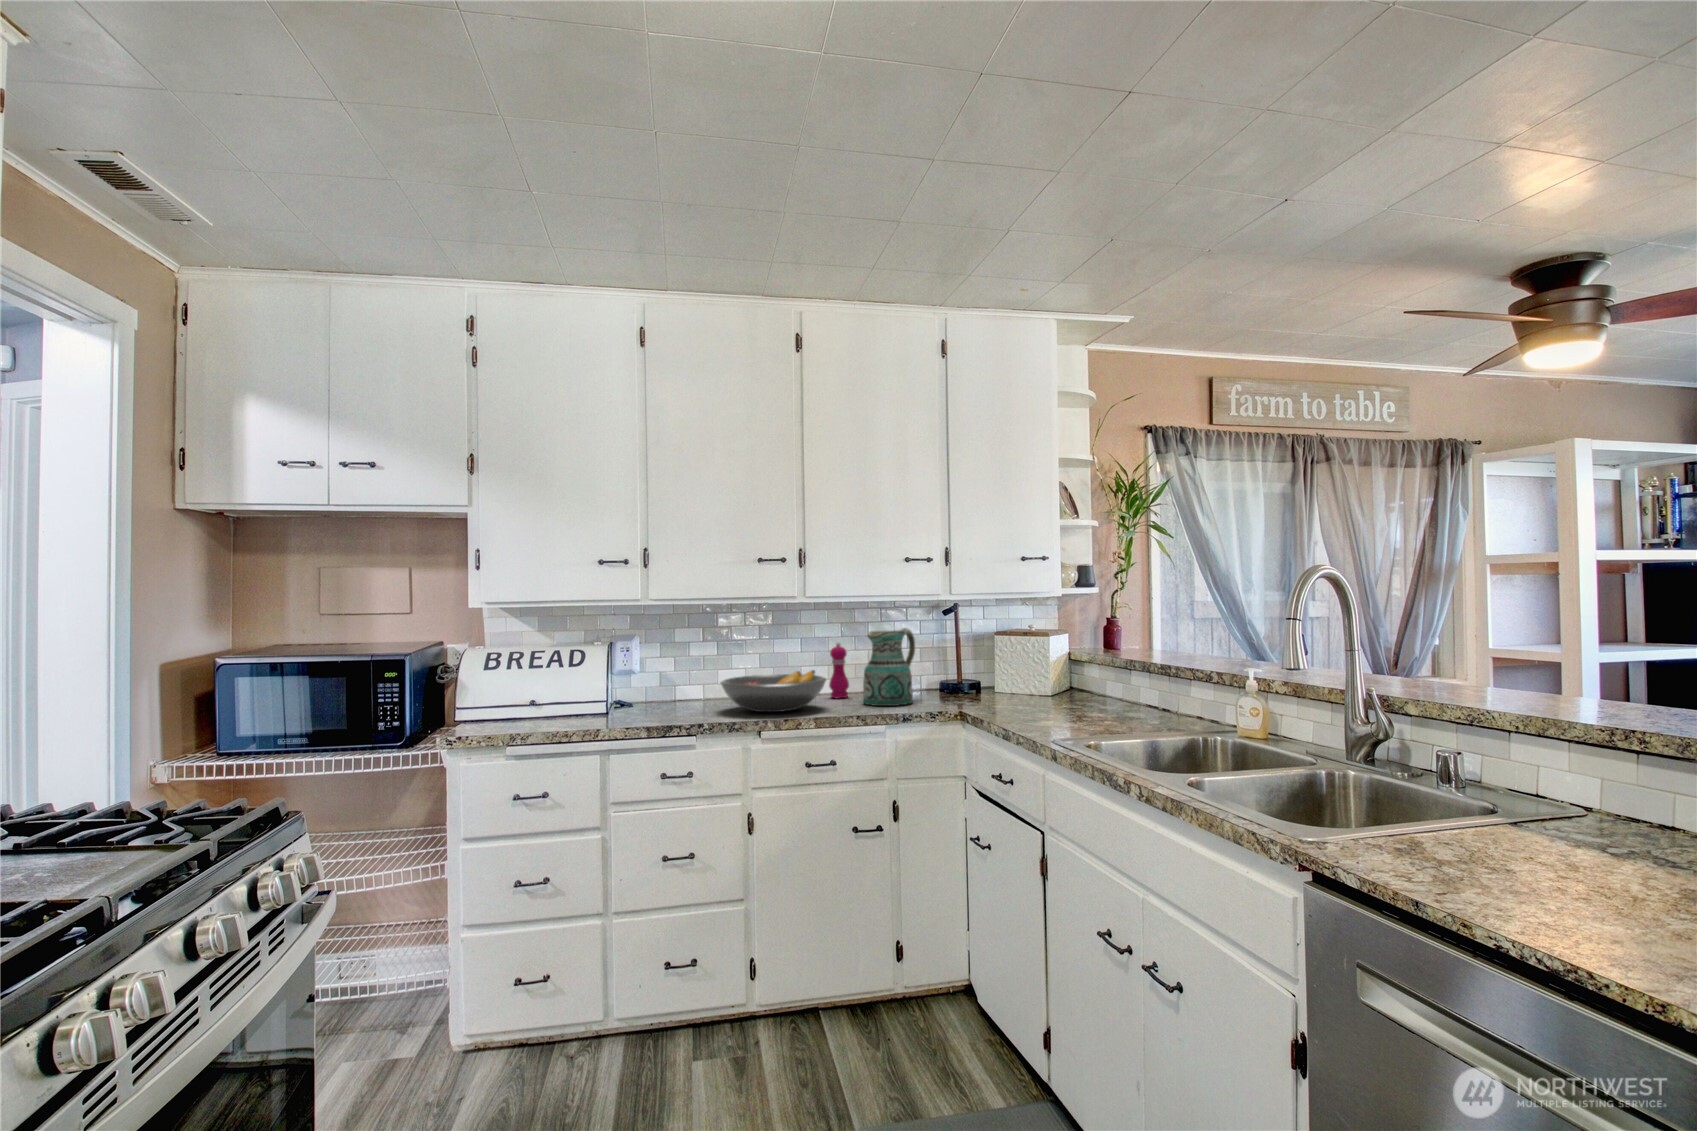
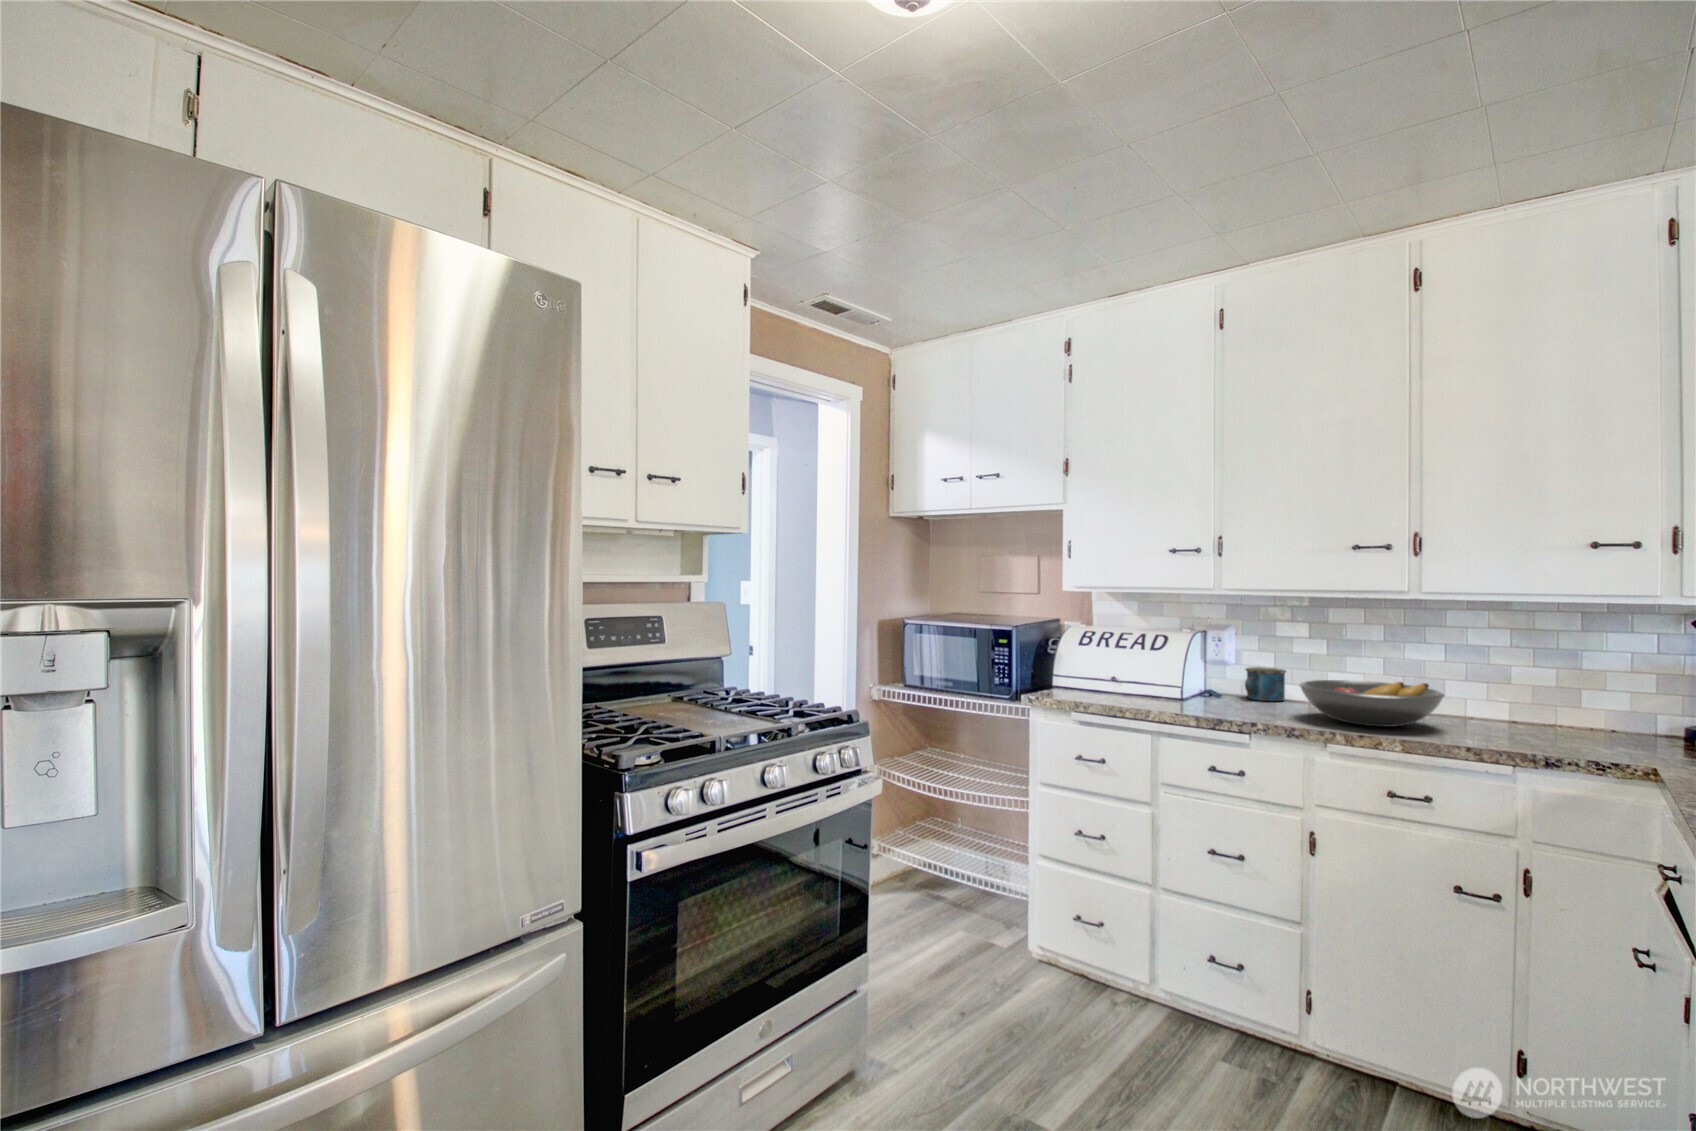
ceramic pitcher: present [863,628,915,706] -> none [1509,643,1615,747]
pepper mill: present [829,642,849,698] -> none [1476,653,1507,725]
mug: none [652,674,688,706] -> present [1245,667,1286,701]

